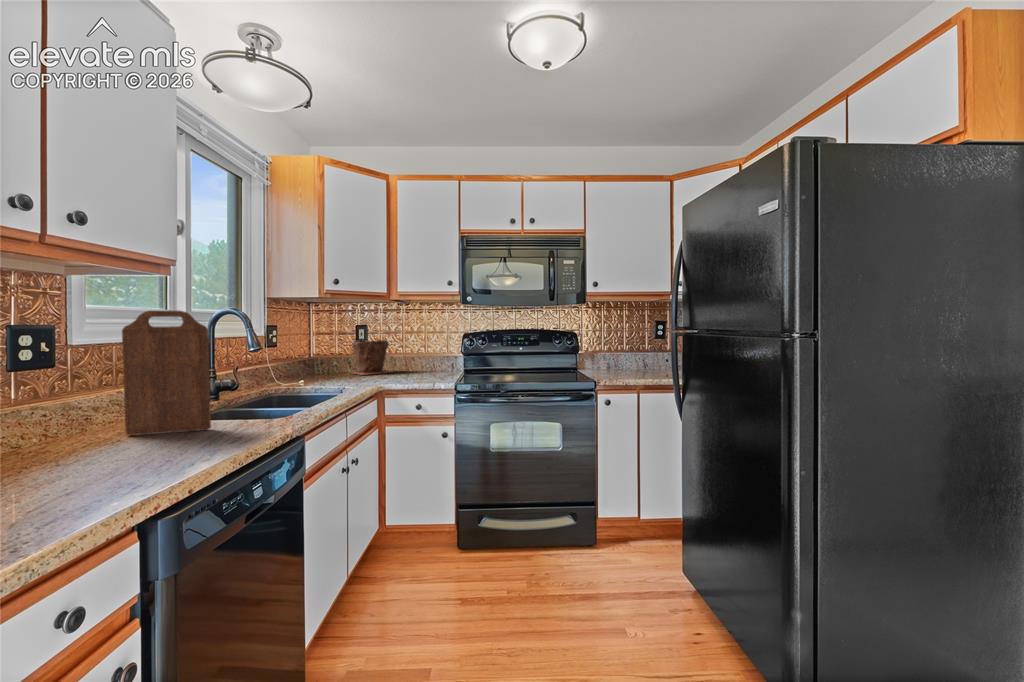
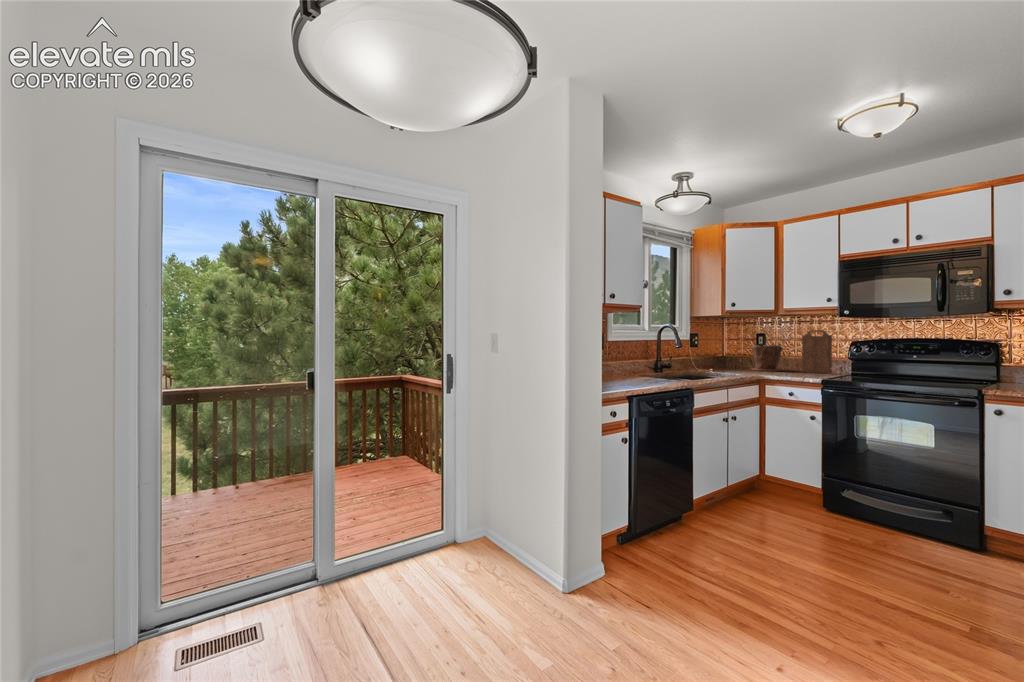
cutting board: present [122,310,211,435] -> present [802,330,832,373]

